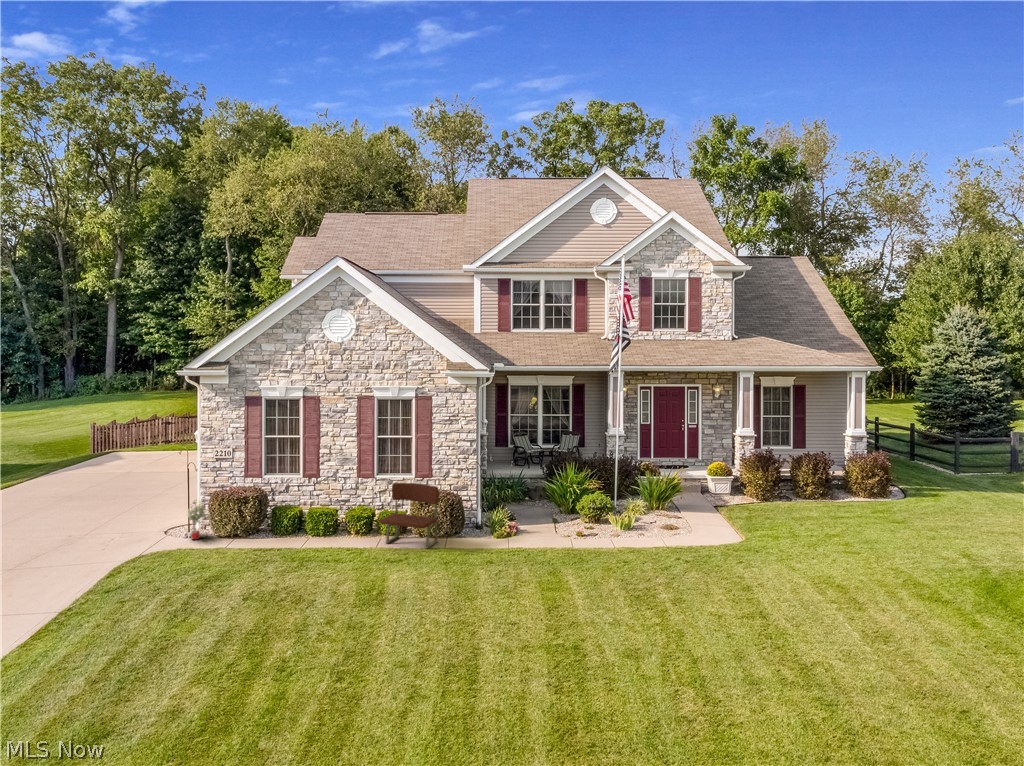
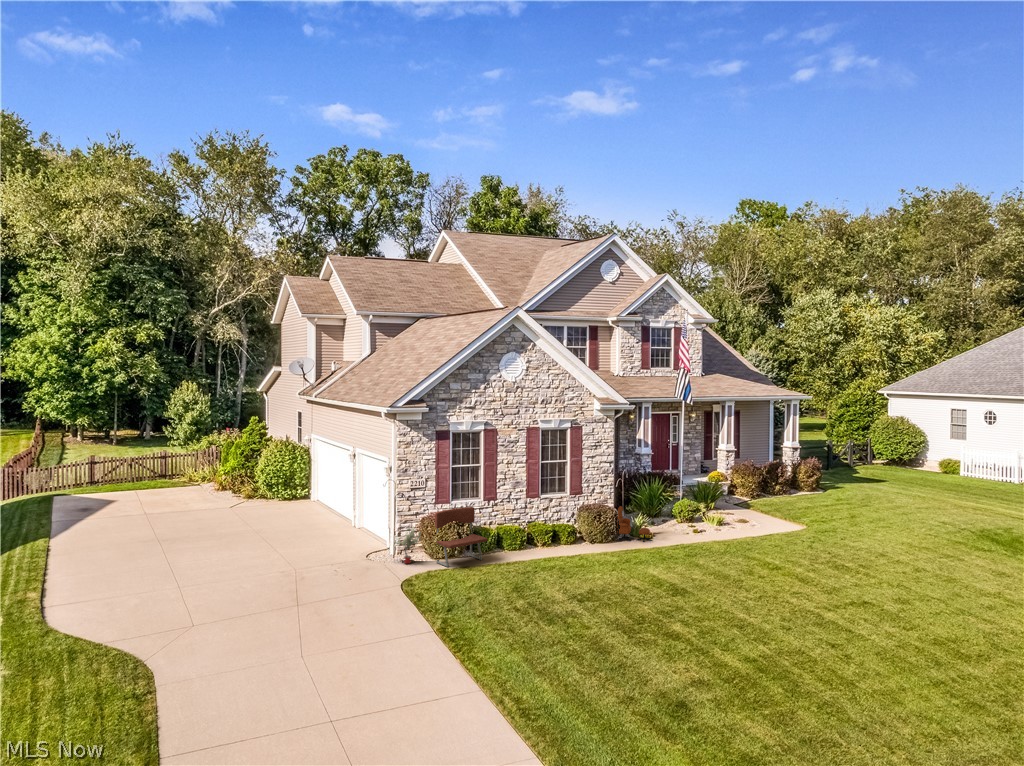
bench: present [380,483,439,549] -> present [435,507,487,567]
lounge chair: none [452,498,497,546] -> present [617,506,652,542]

